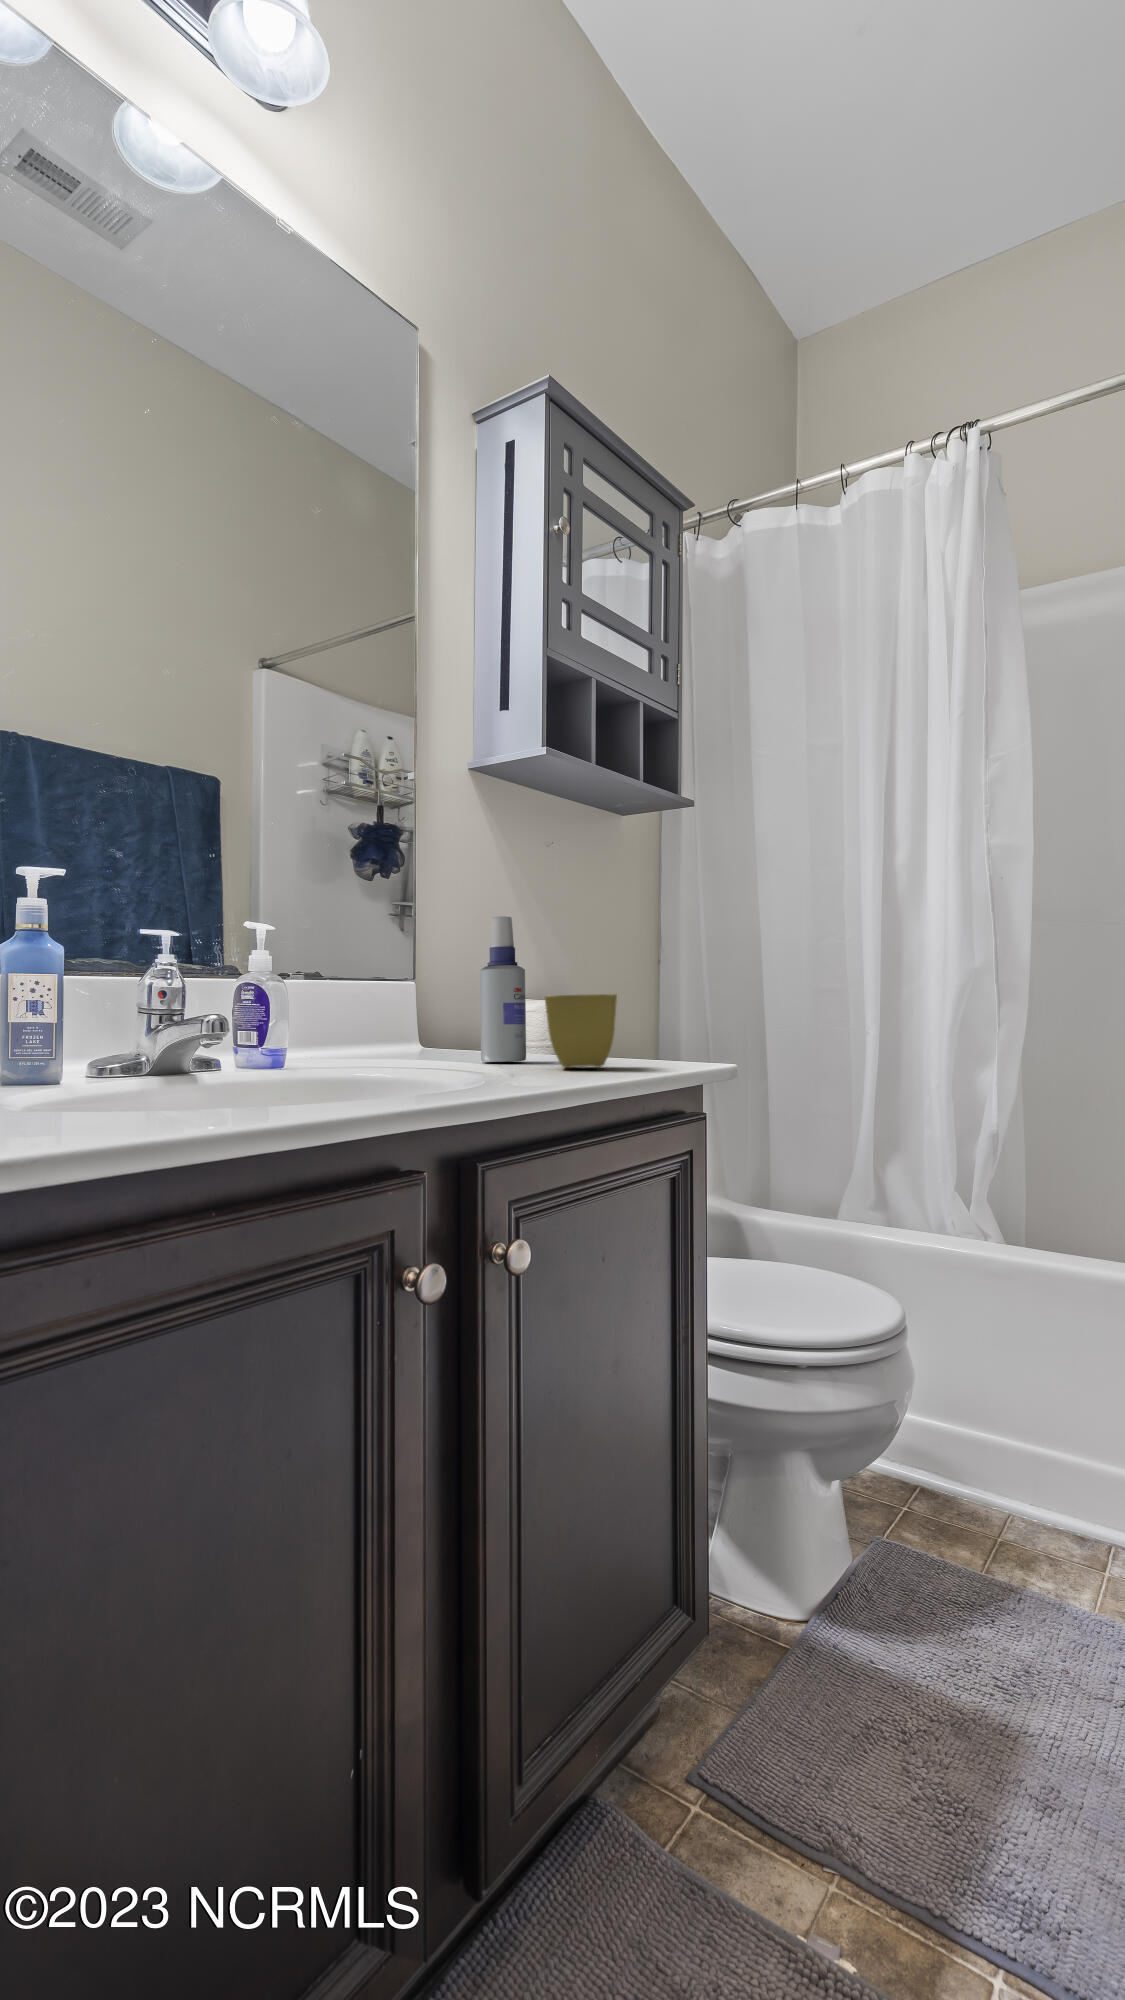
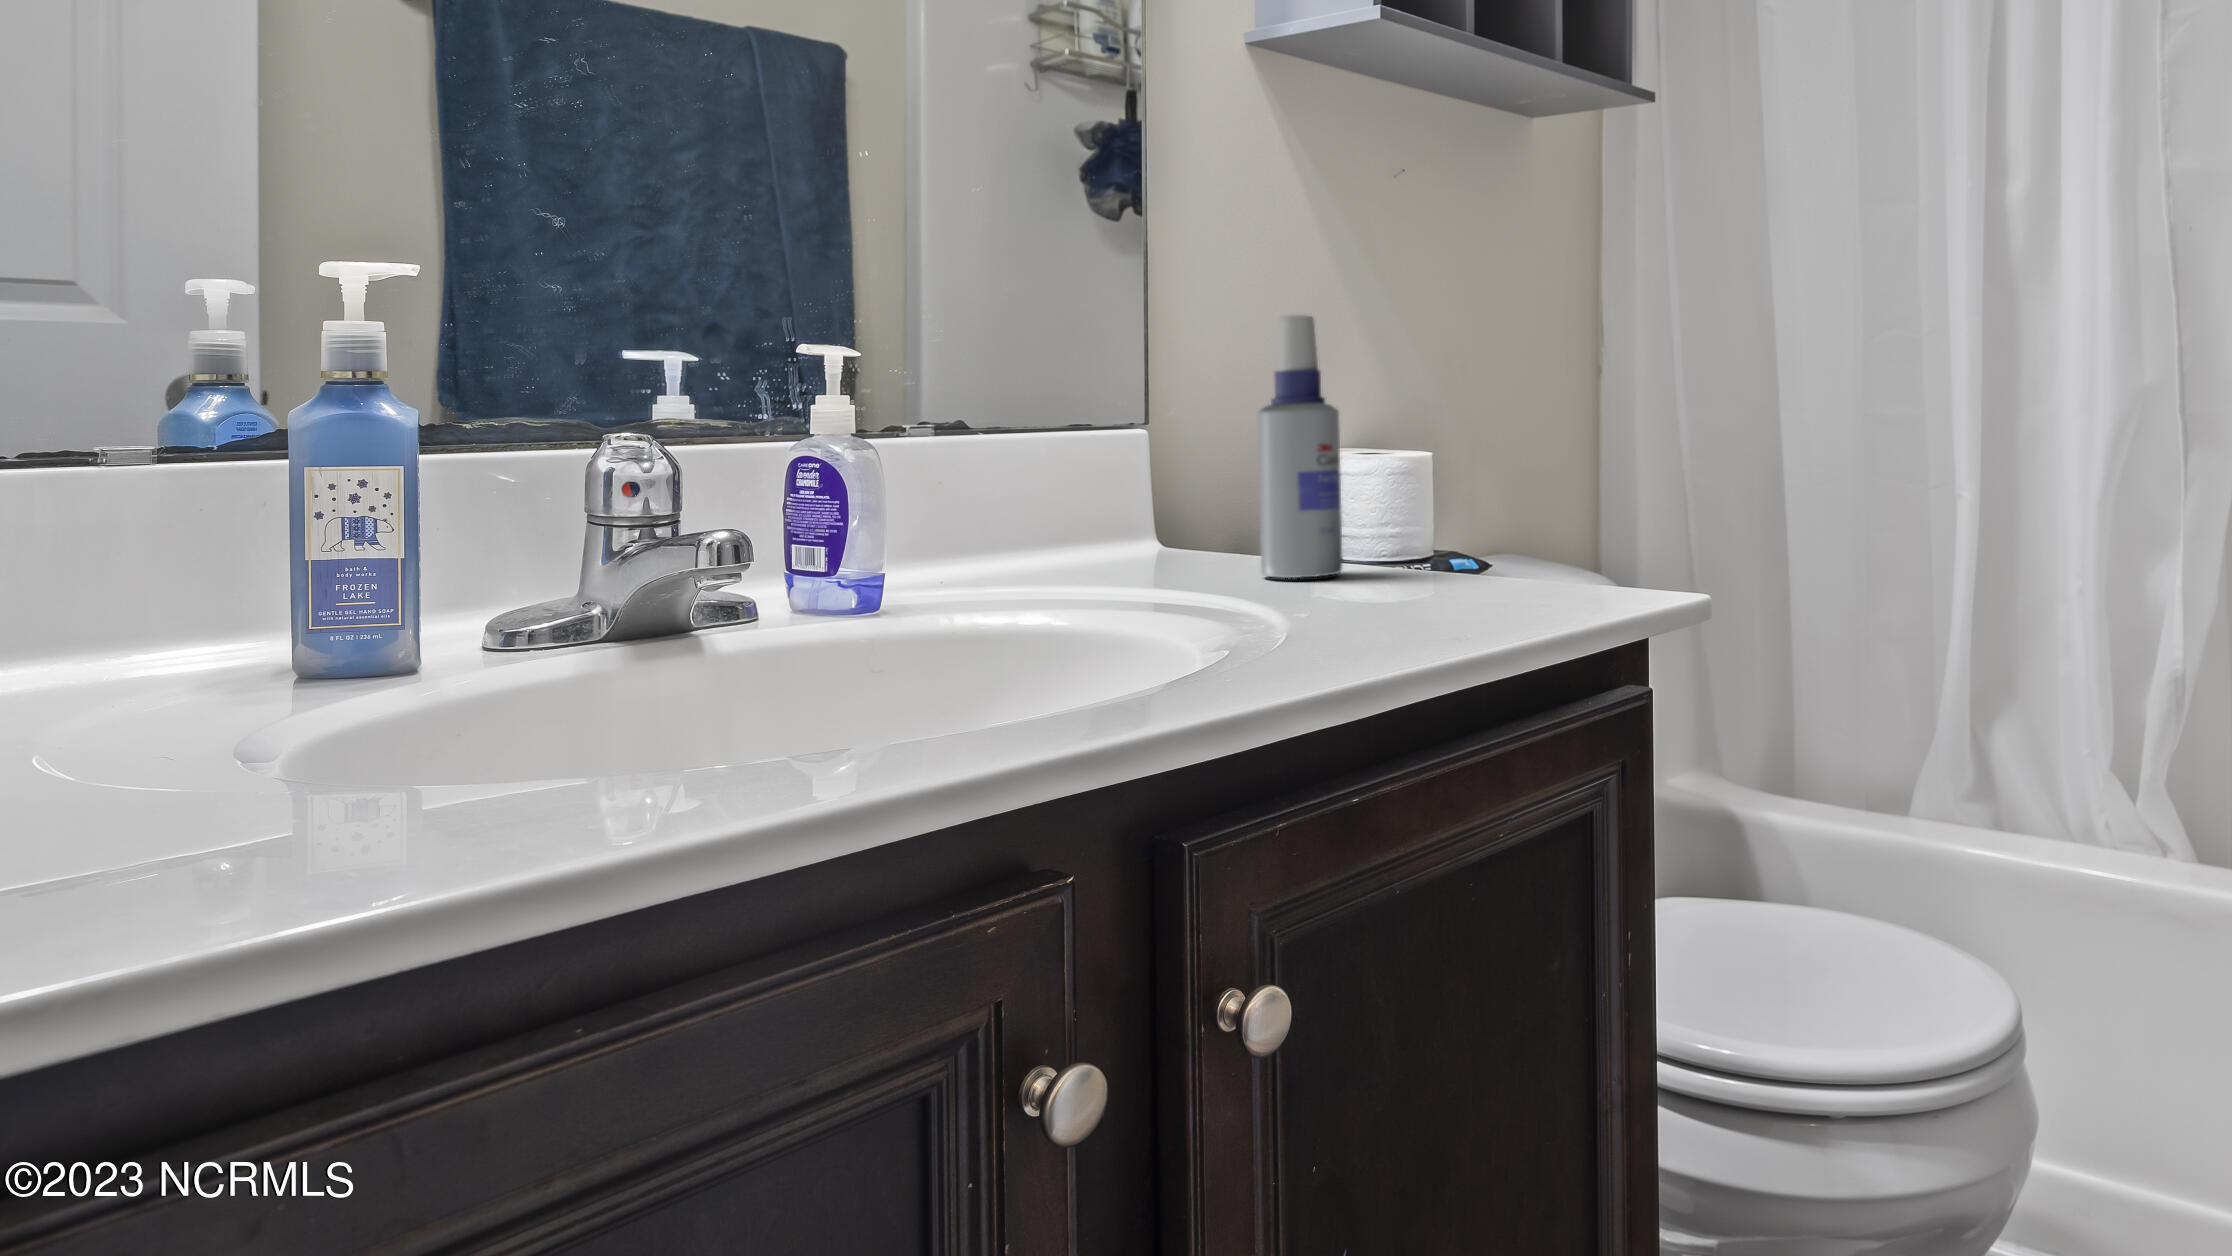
flower pot: present [545,994,617,1068] -> none [1361,461,1496,598]

